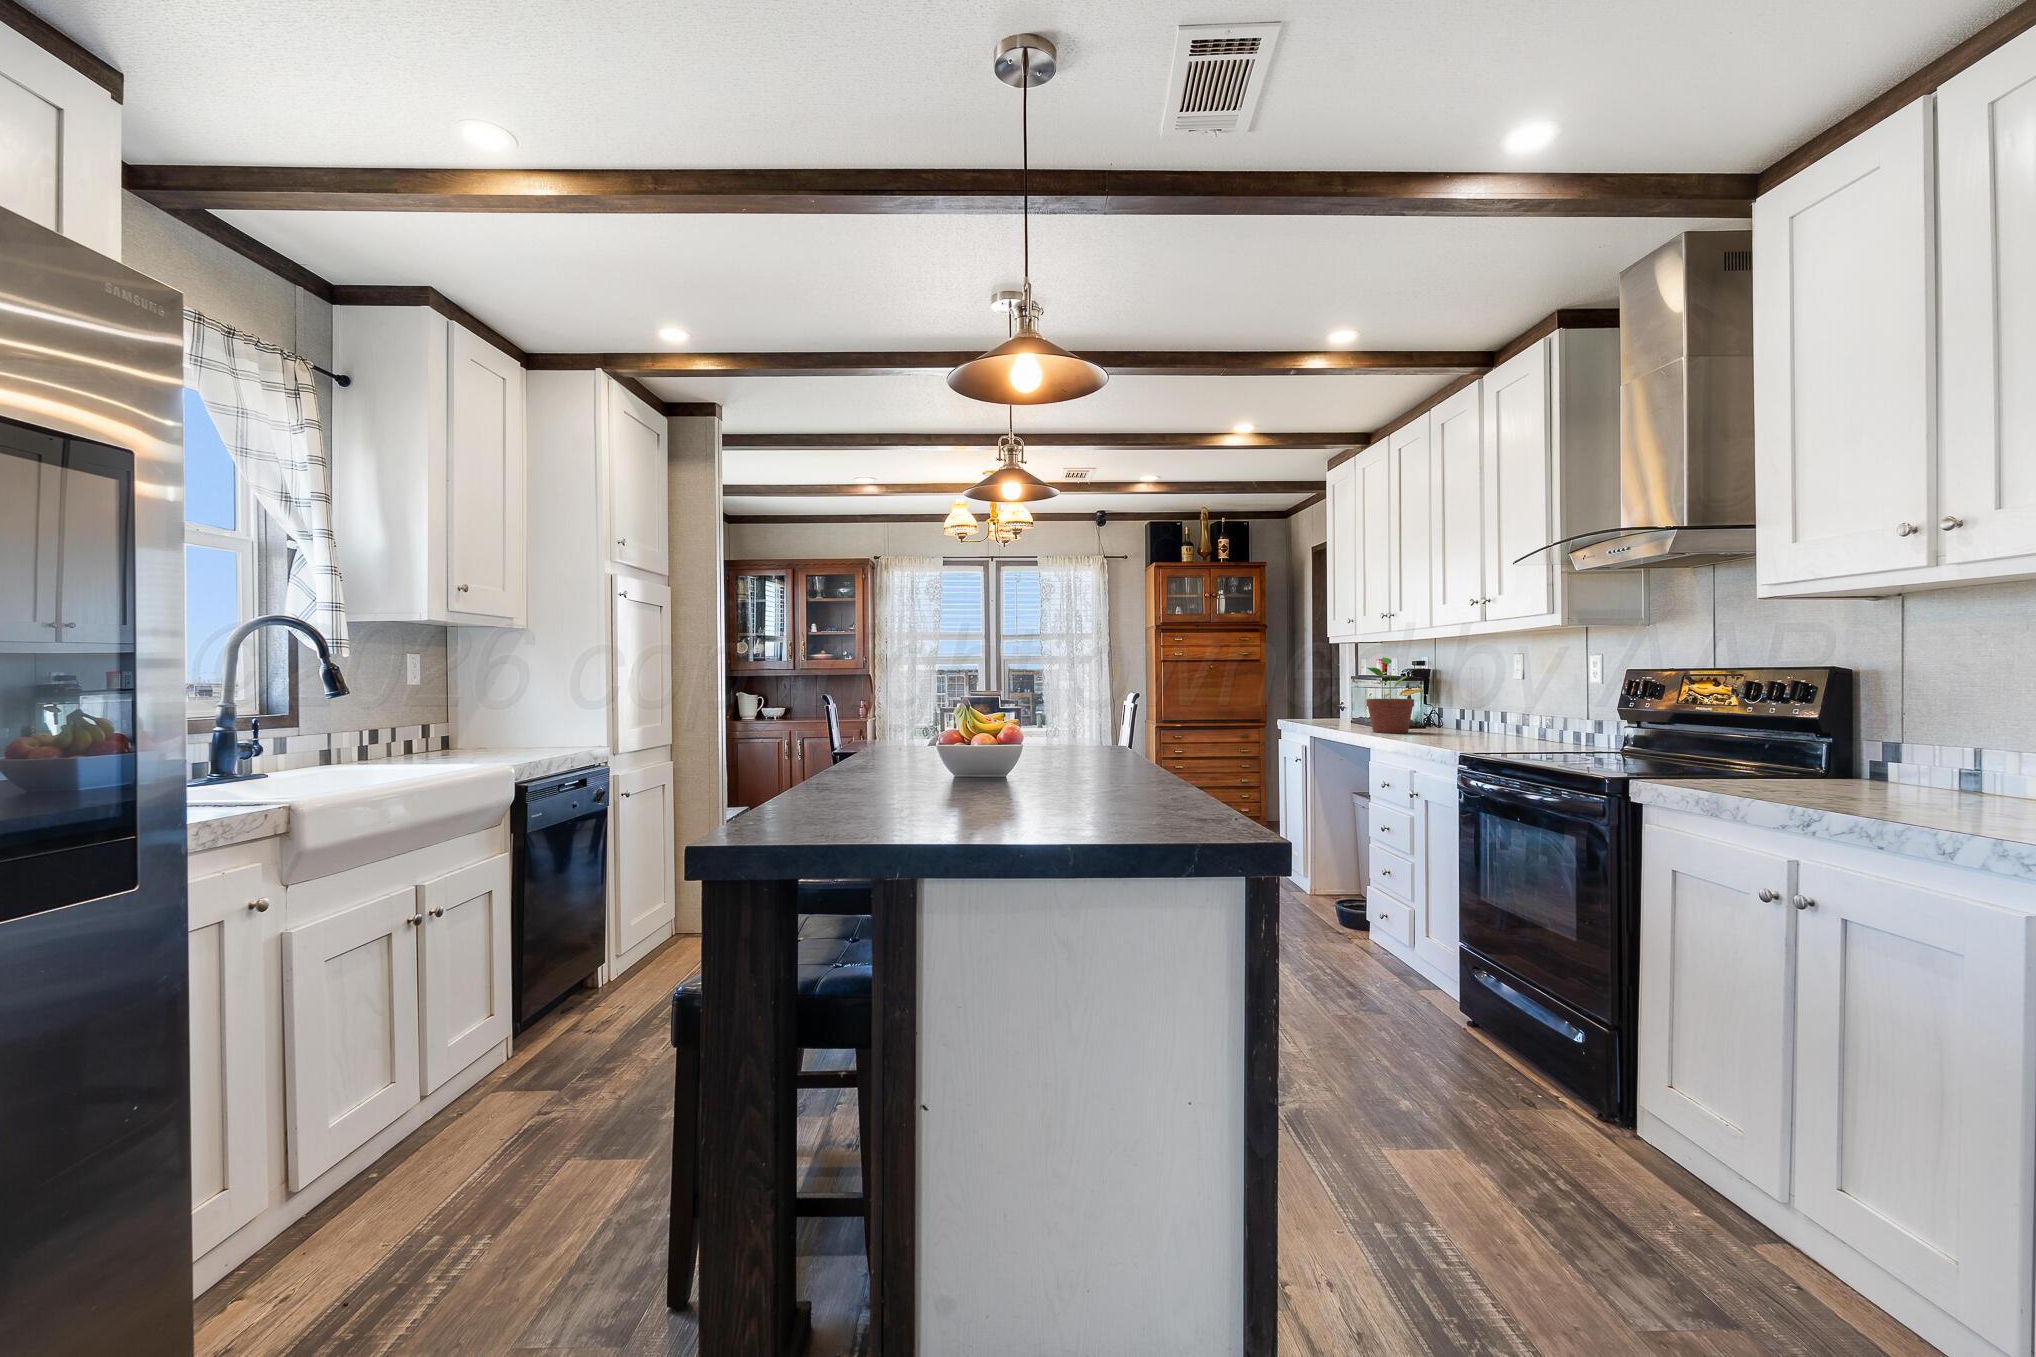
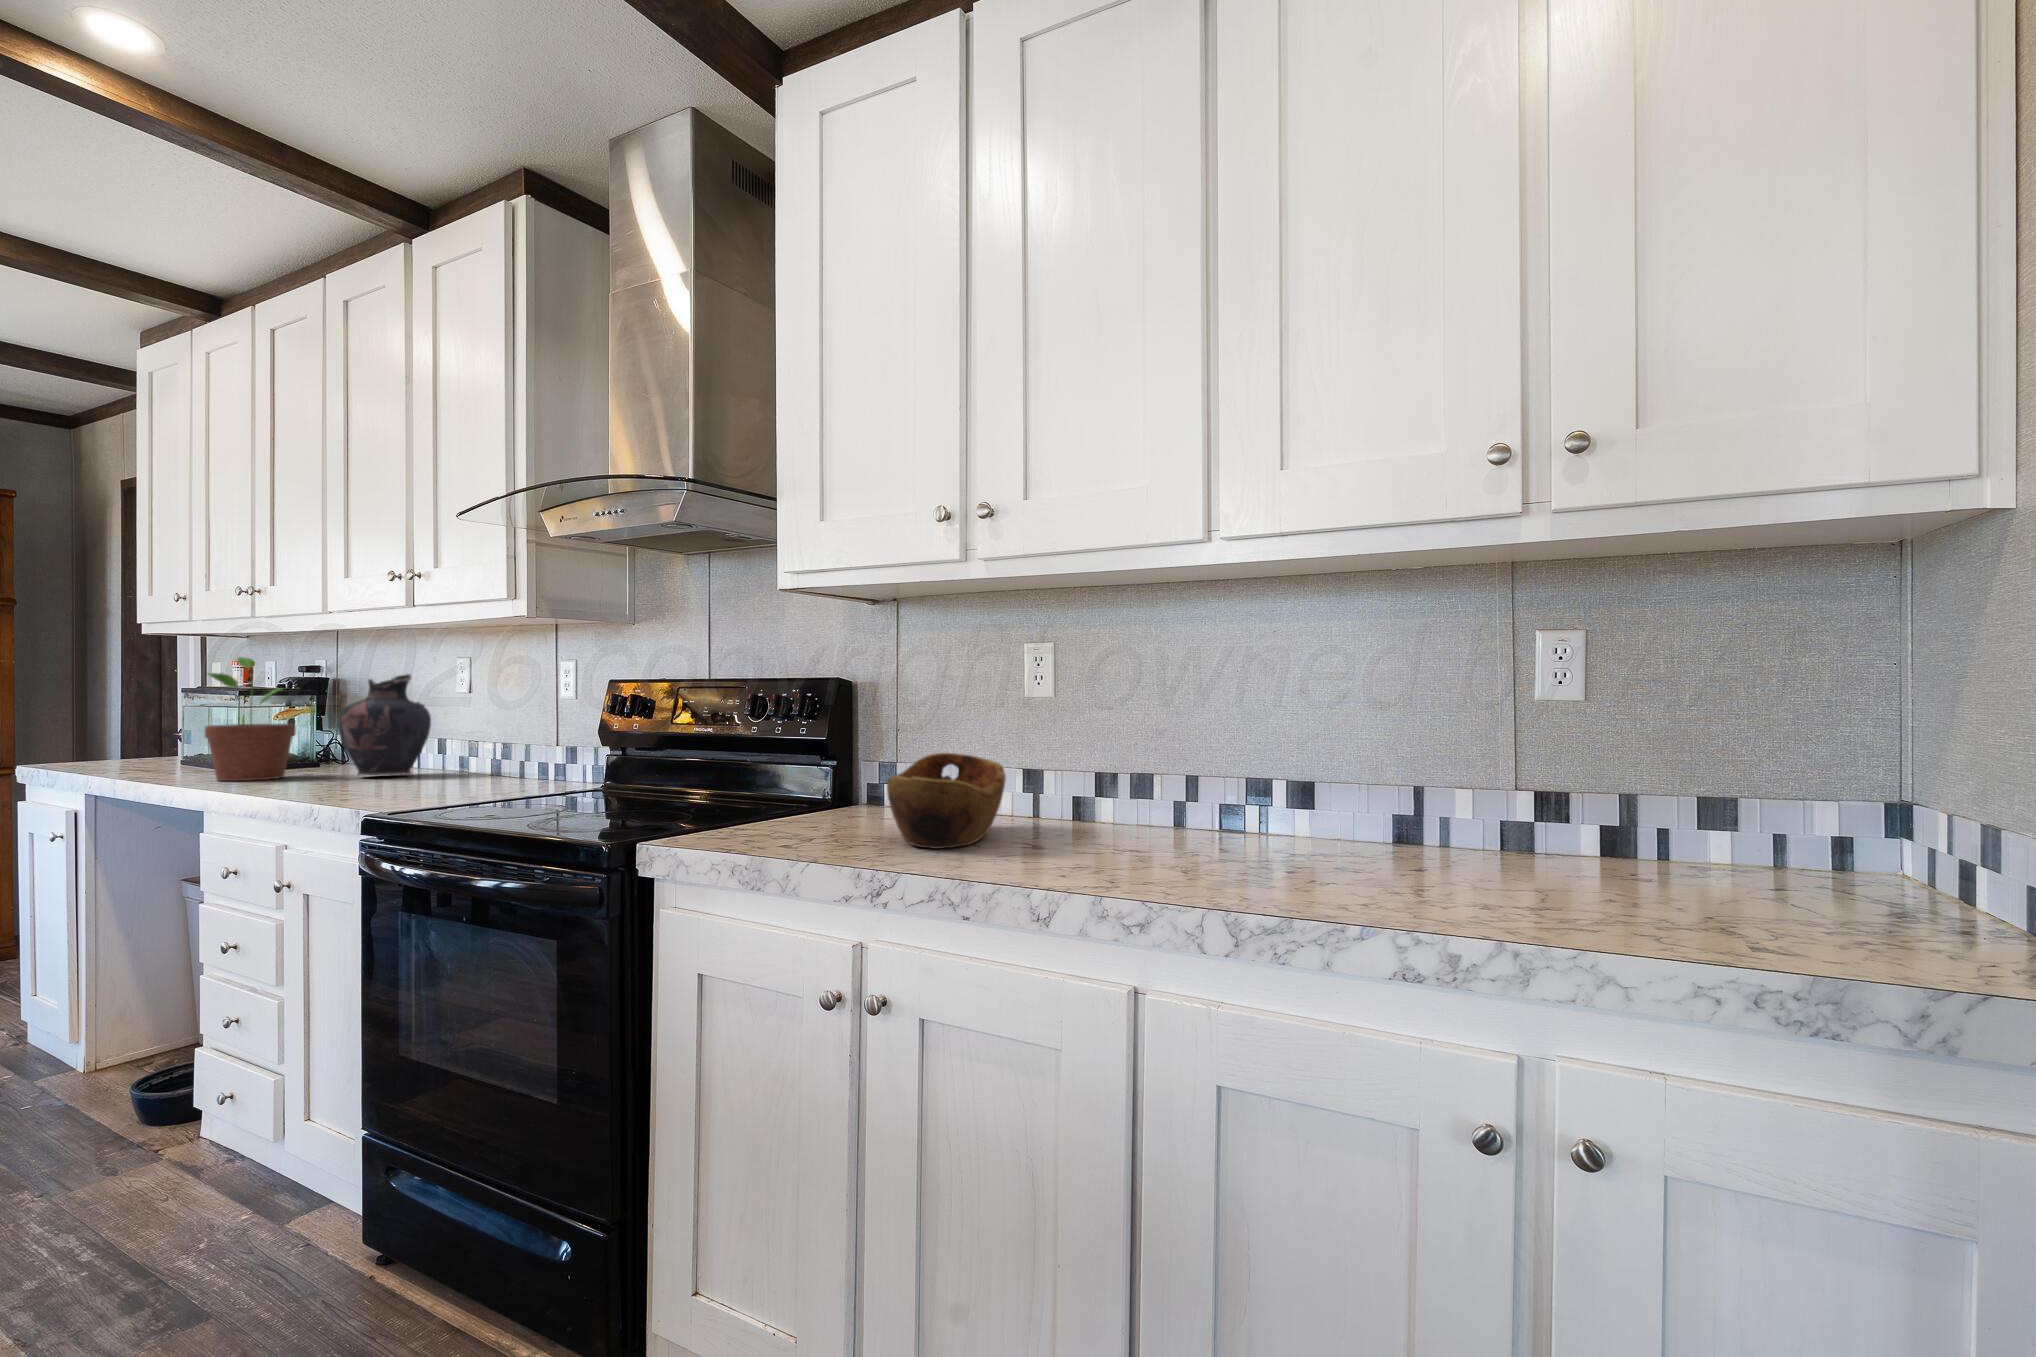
vase: none [1439,667,1497,735] -> present [338,674,431,775]
wooden bowl: none [1842,732,1993,806] -> present [887,753,1006,849]

